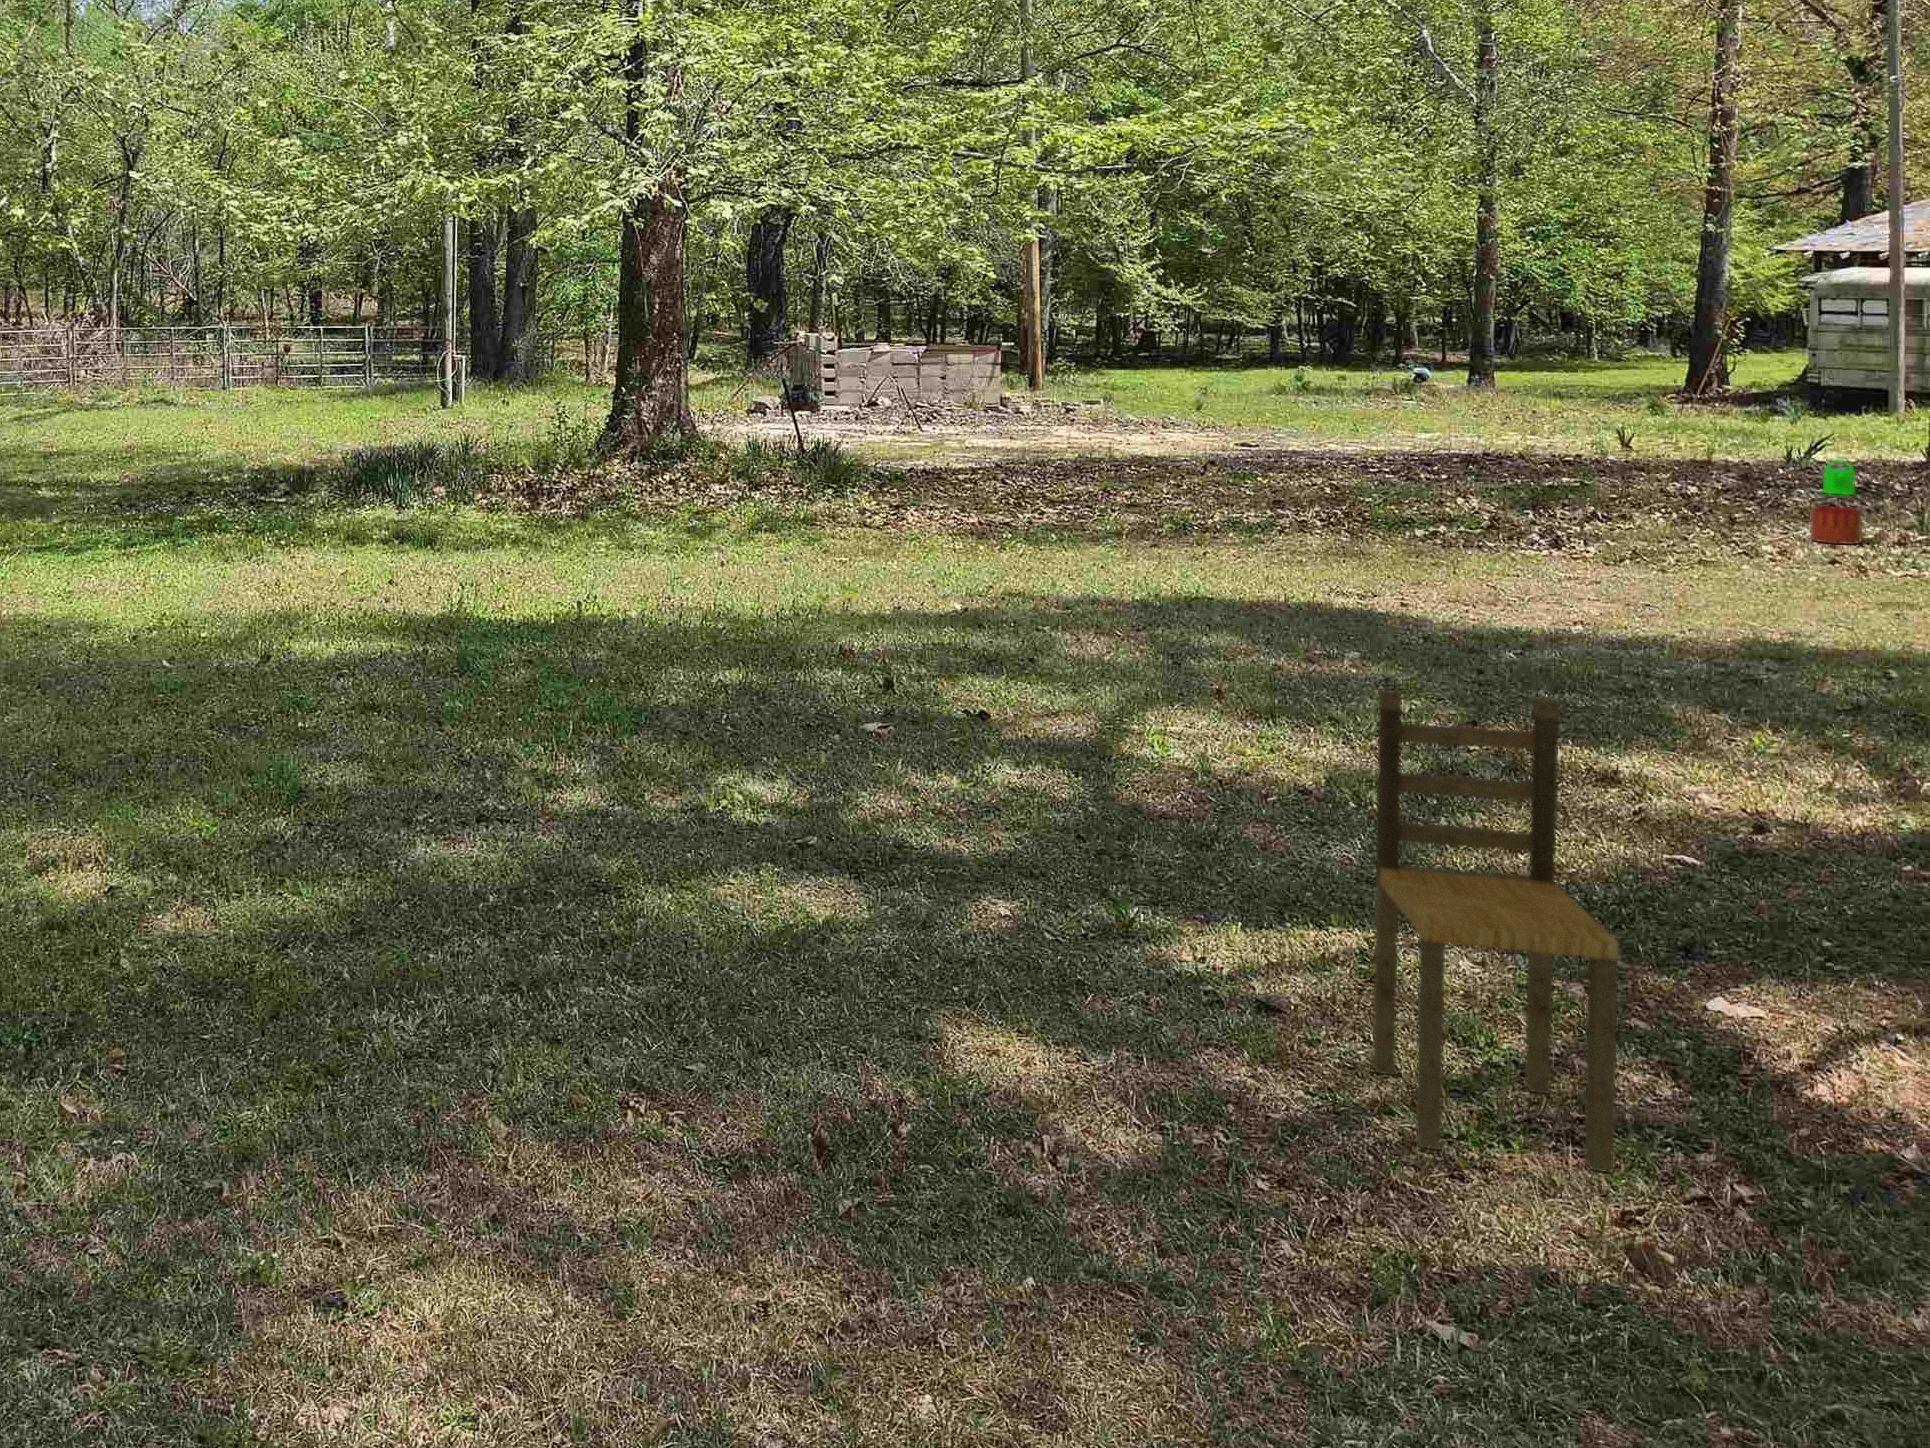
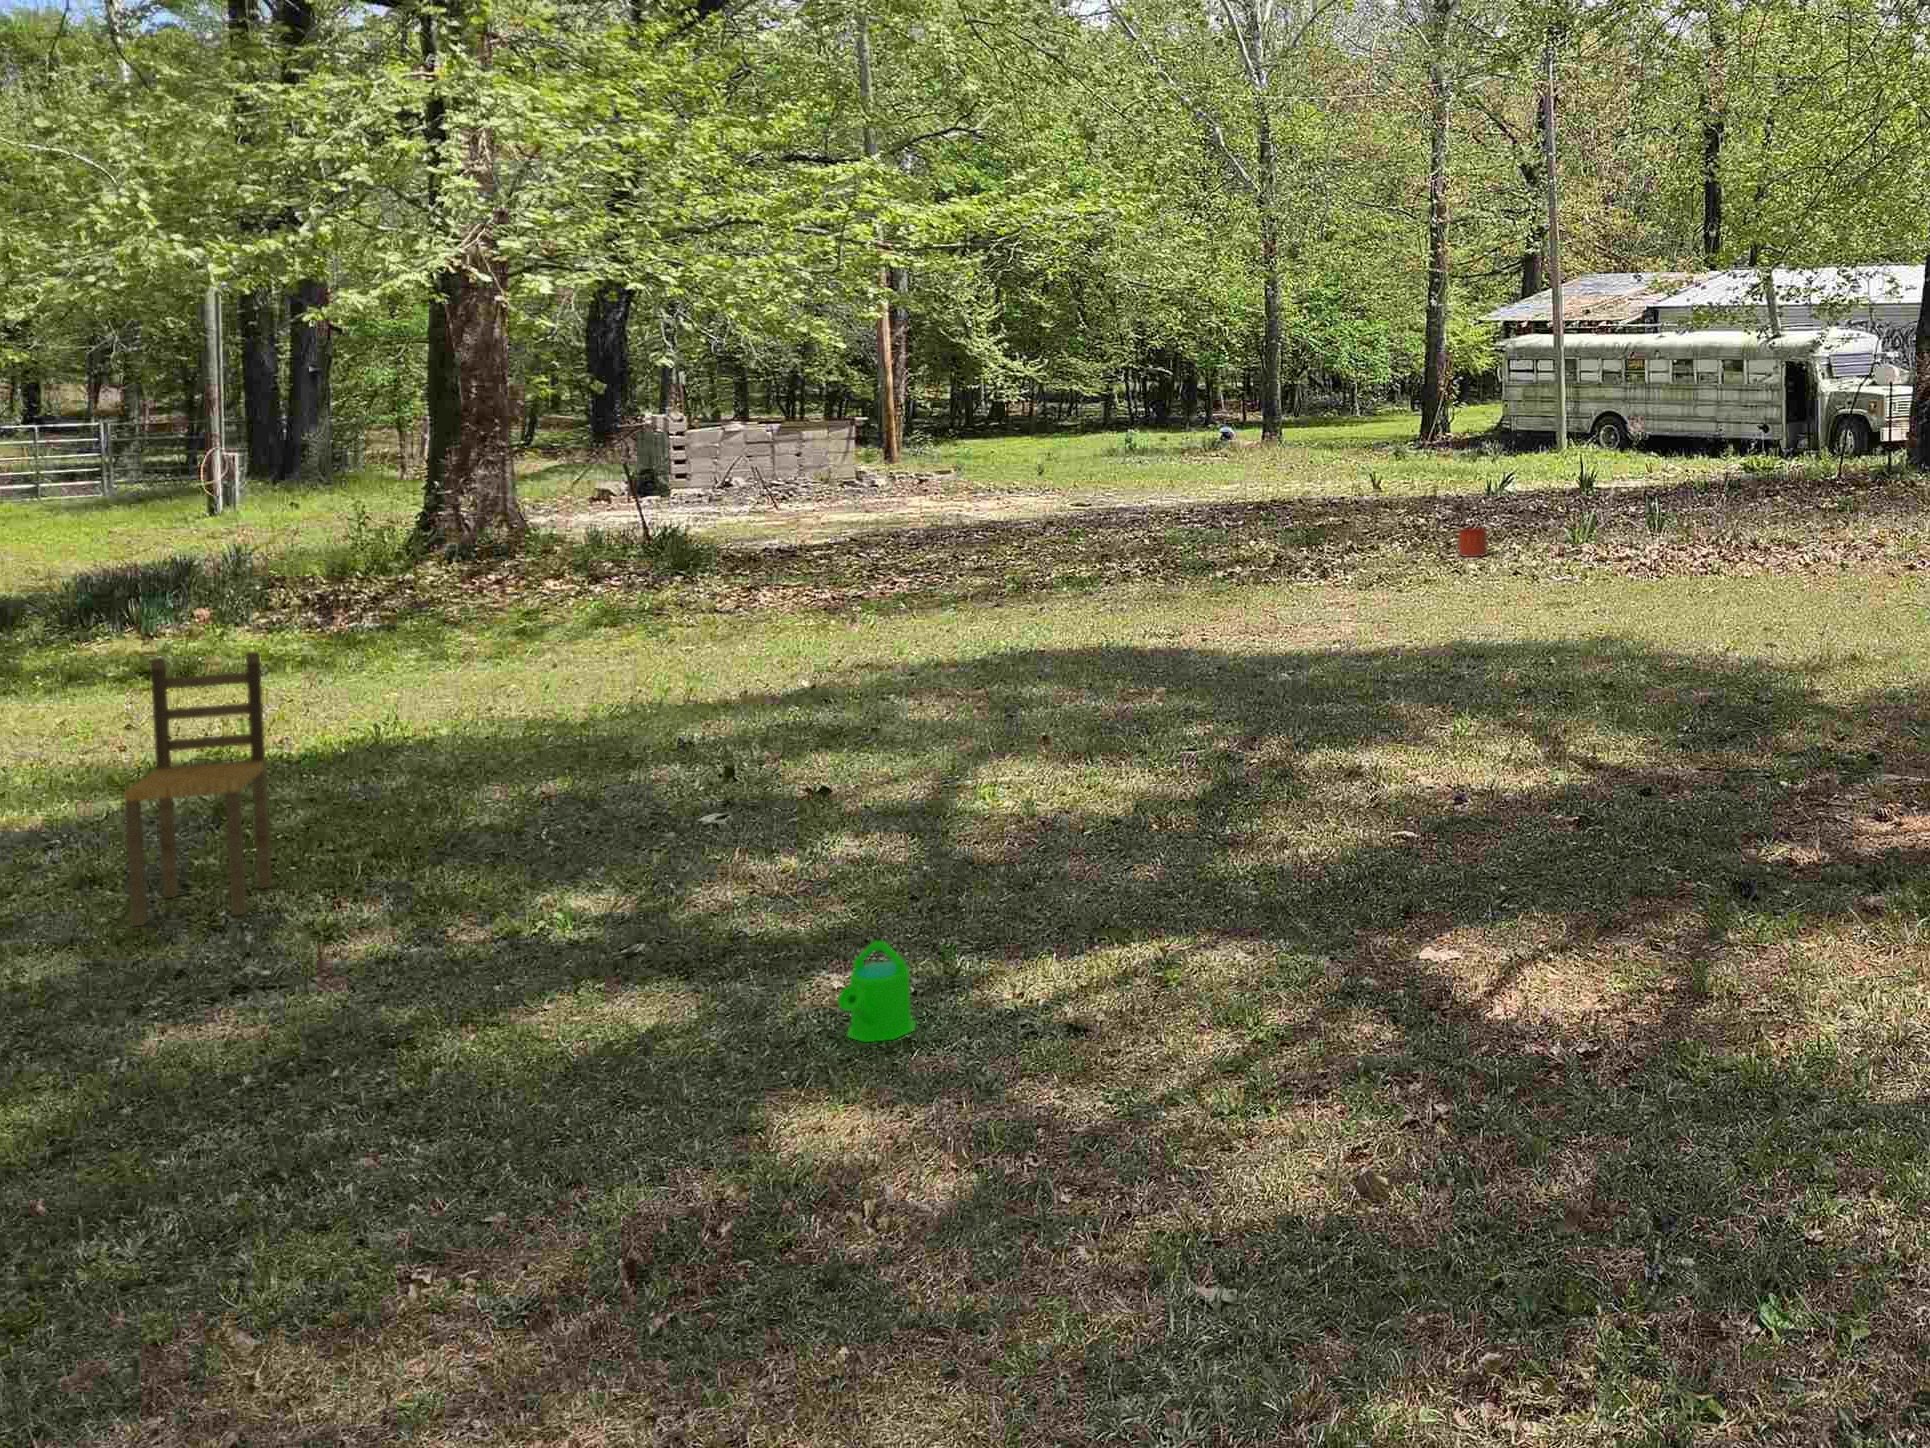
watering can: present [1823,459,1855,495] -> present [838,941,916,1042]
chair: present [1373,689,1618,1172] -> present [124,652,272,926]

